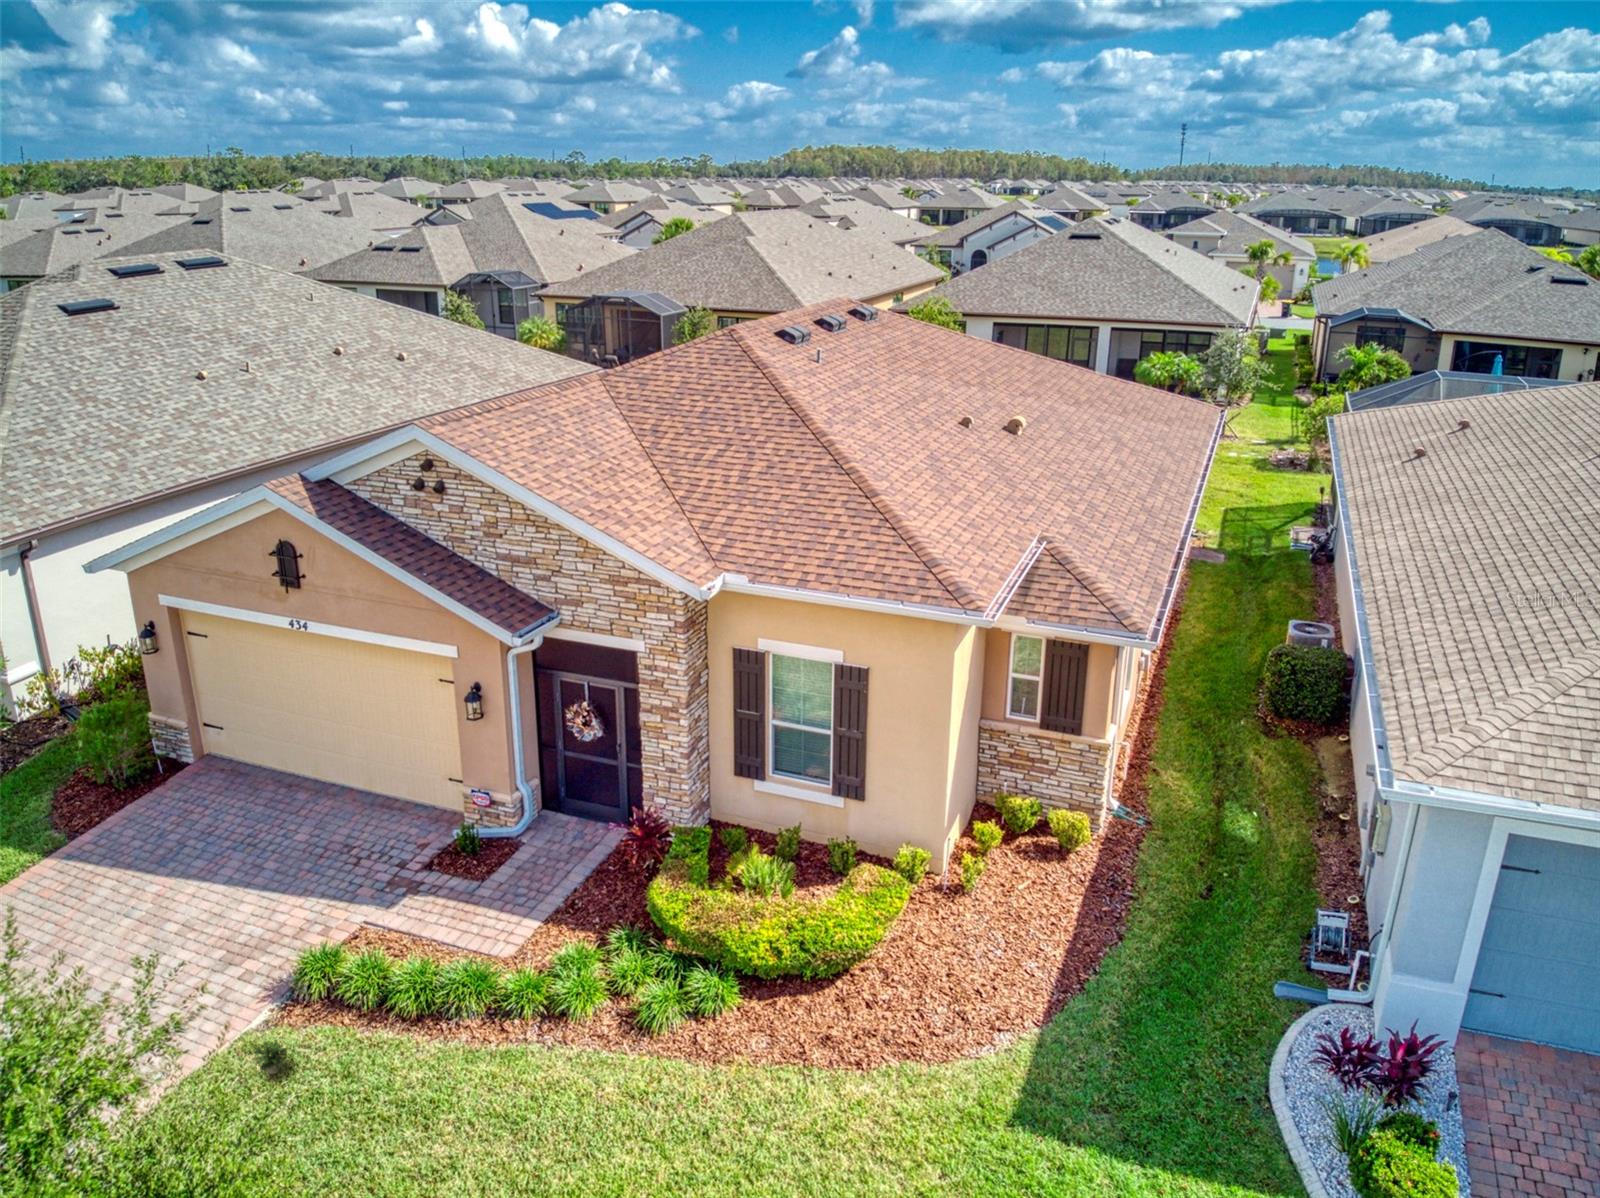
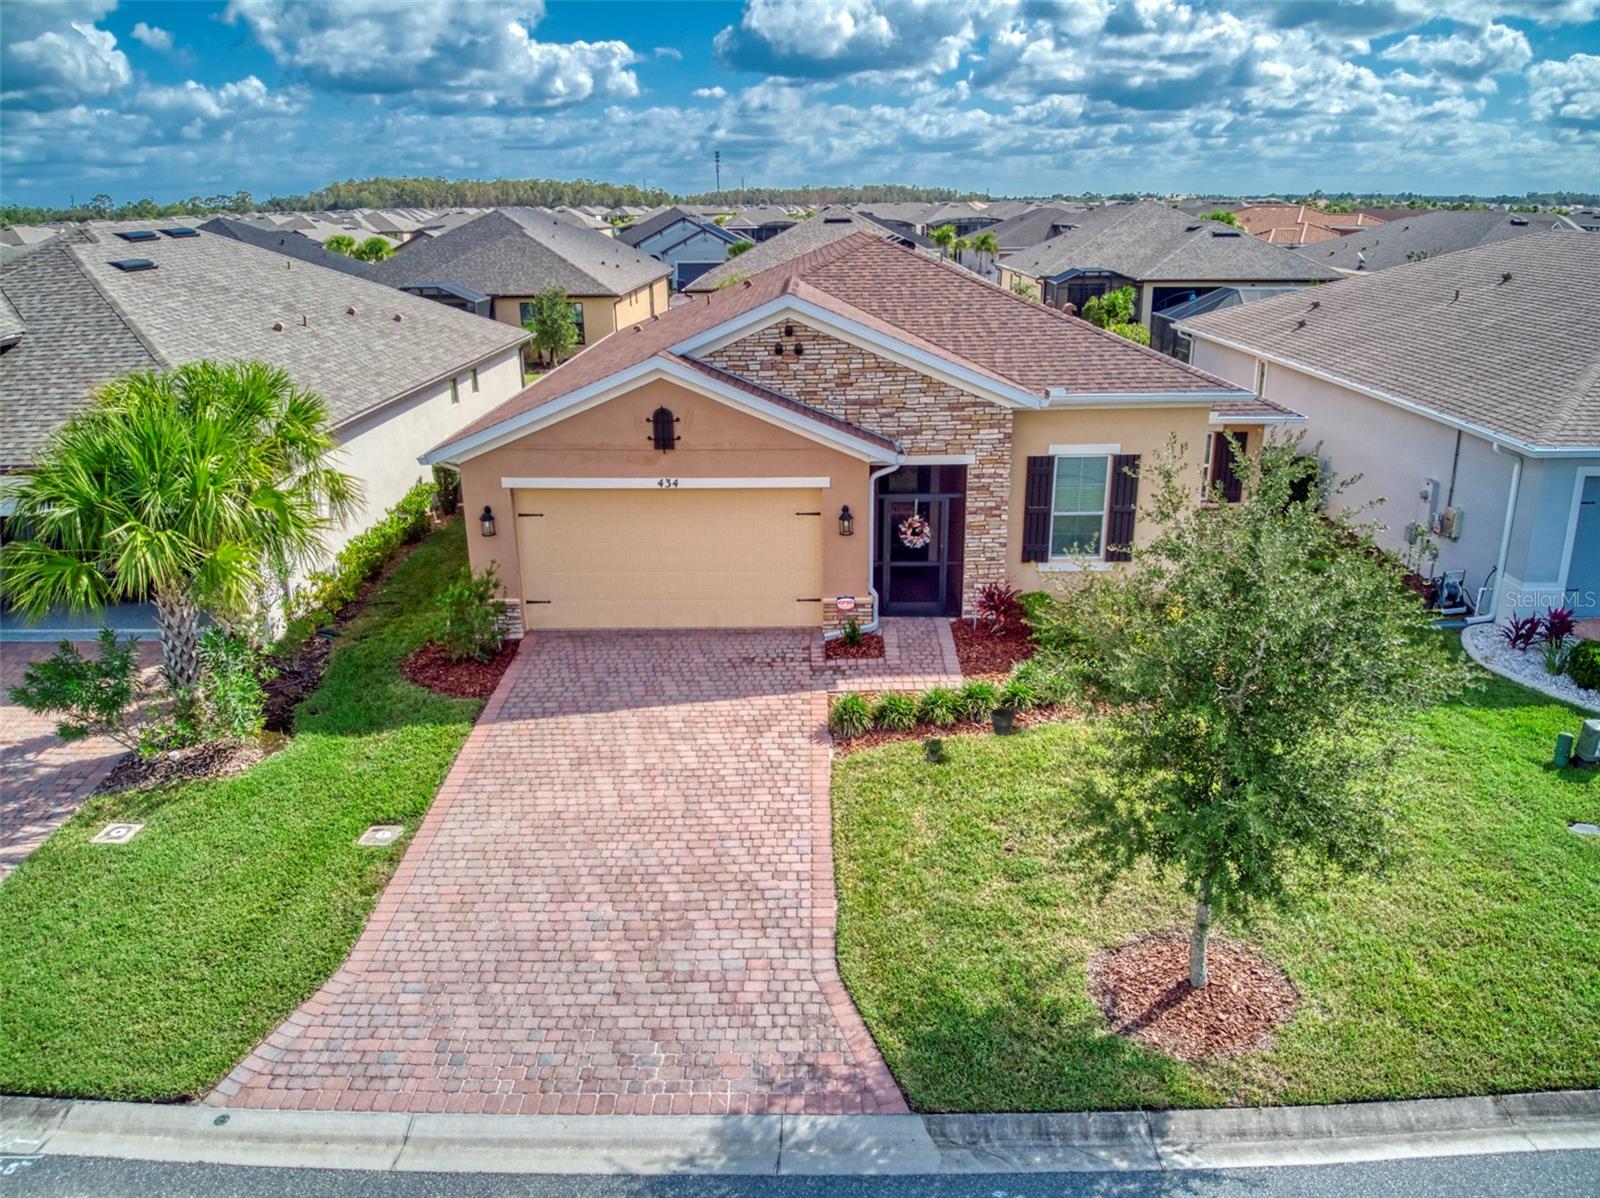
bucket: none [387,1017,422,1057] -> present [990,708,1015,735]

